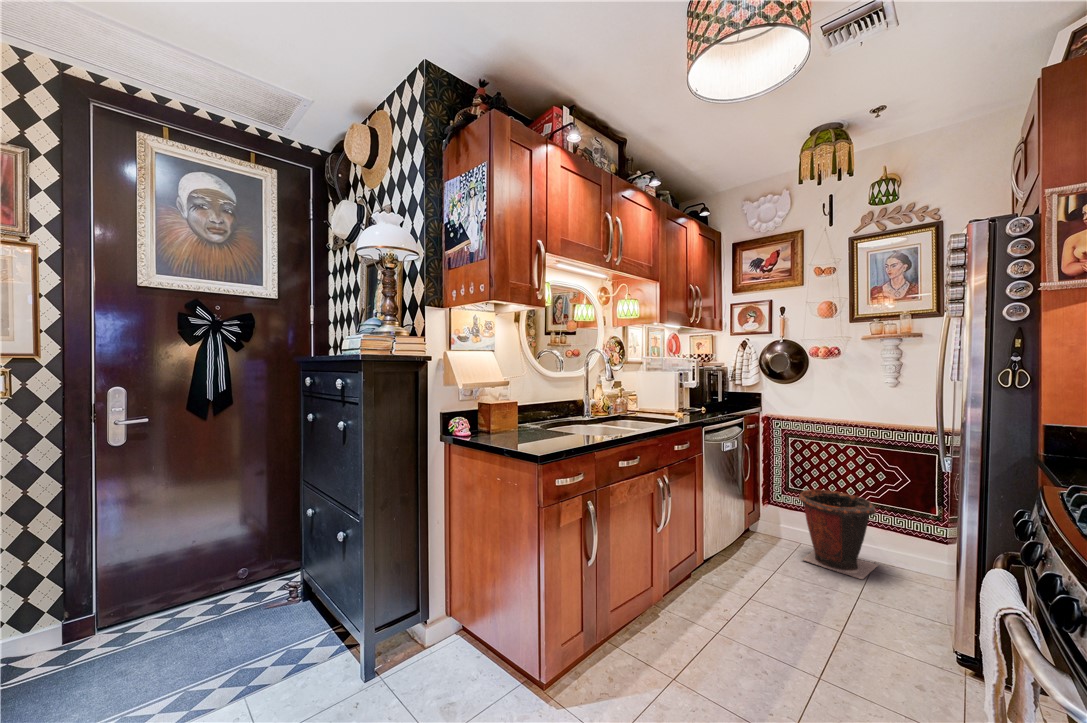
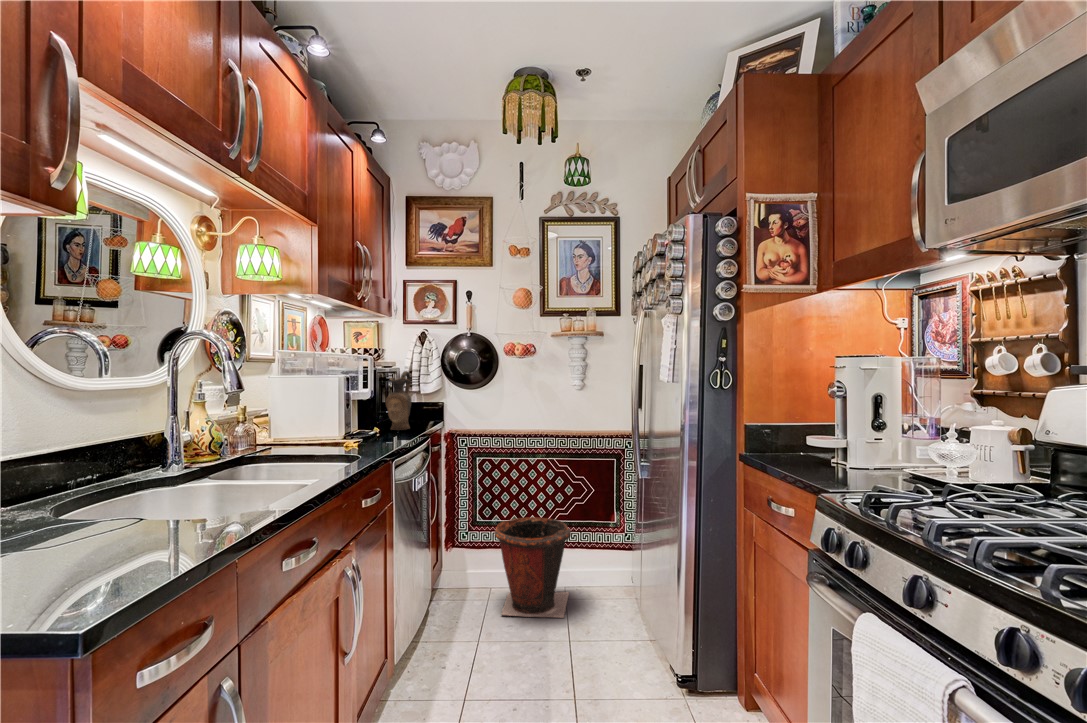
ceramic pitcher: none [712,369,731,409] -> present [386,371,411,430]

